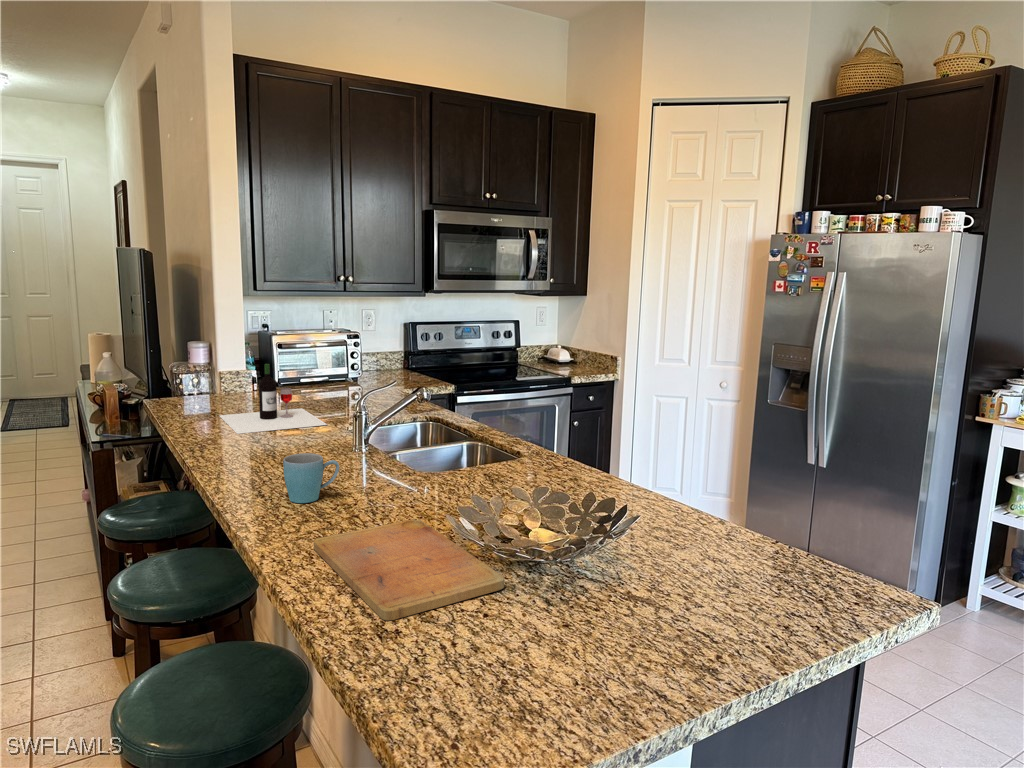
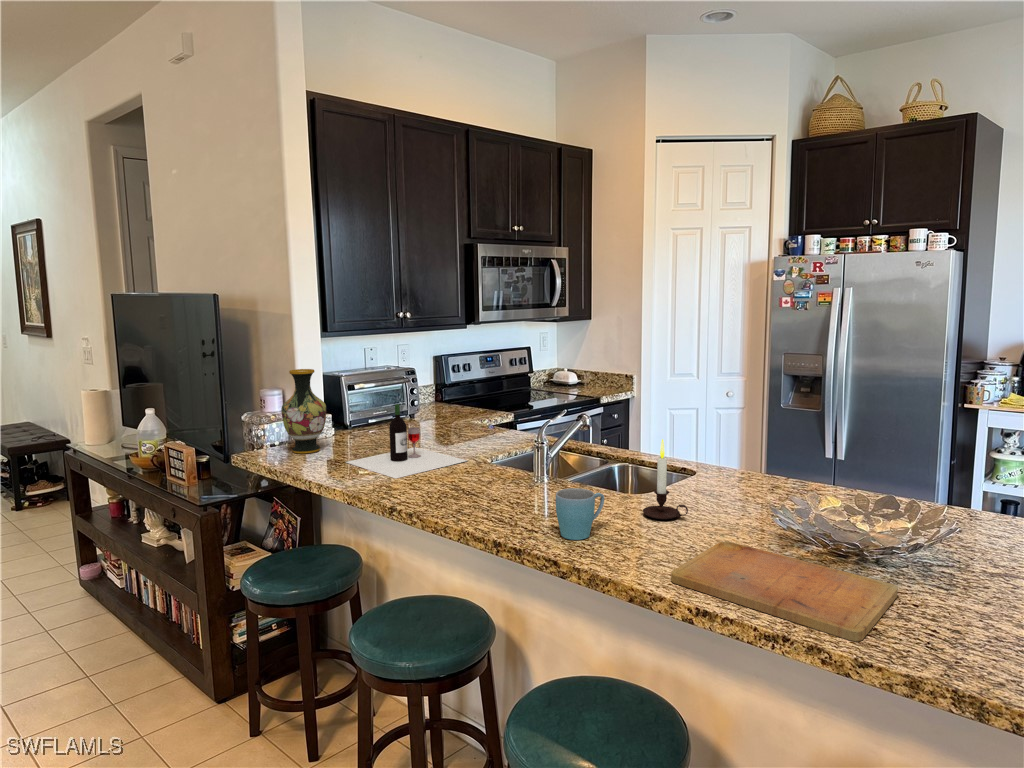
vase: none [179,325,224,405] -> present [281,369,326,454]
candle: none [397,414,434,495] -> present [643,439,688,519]

